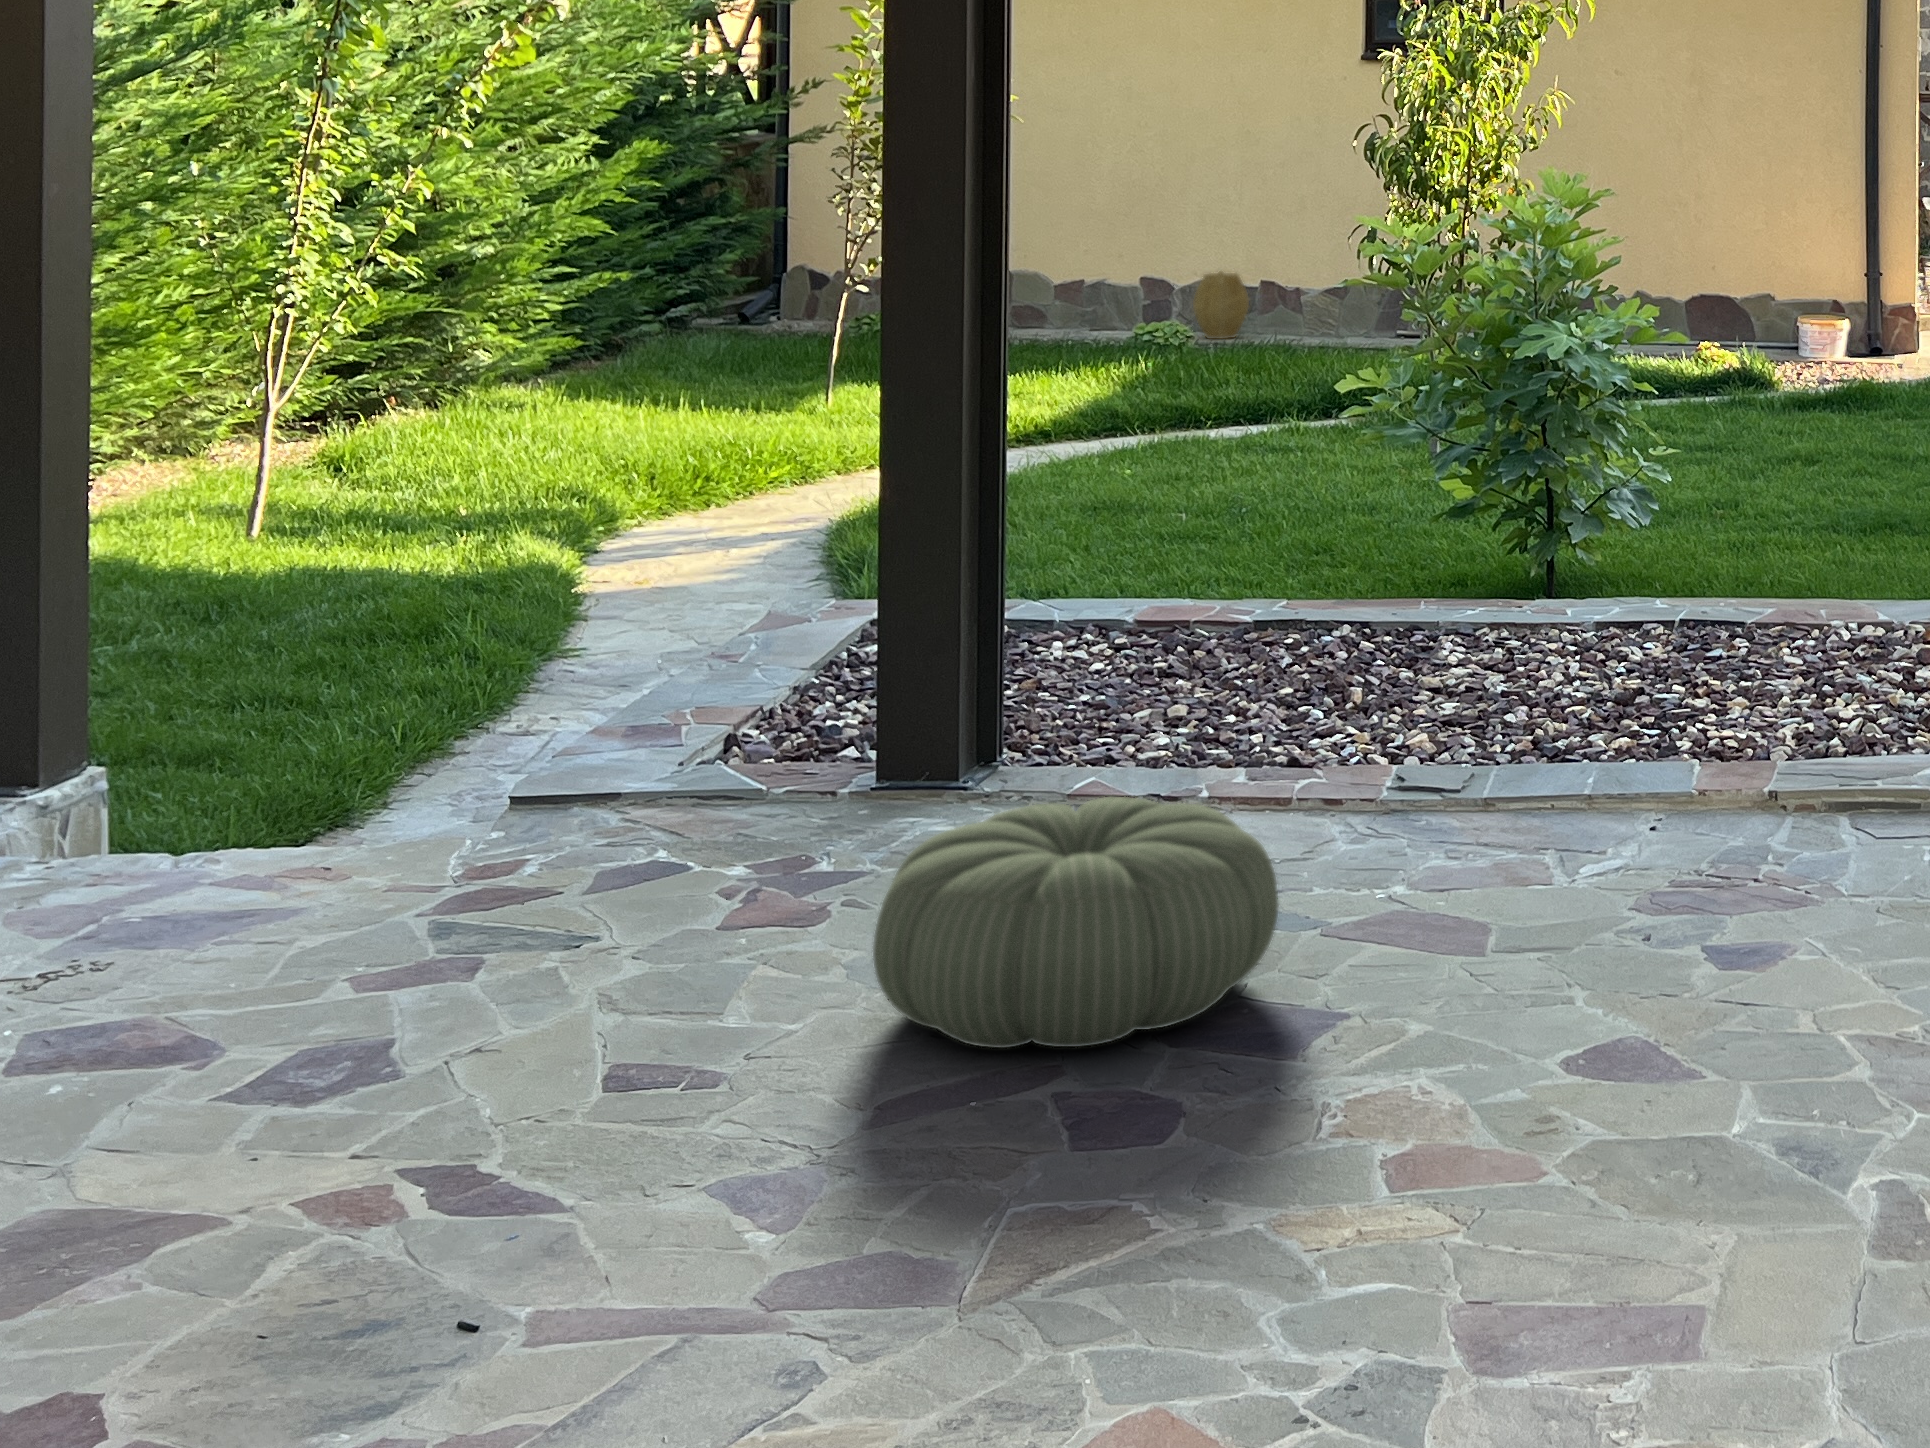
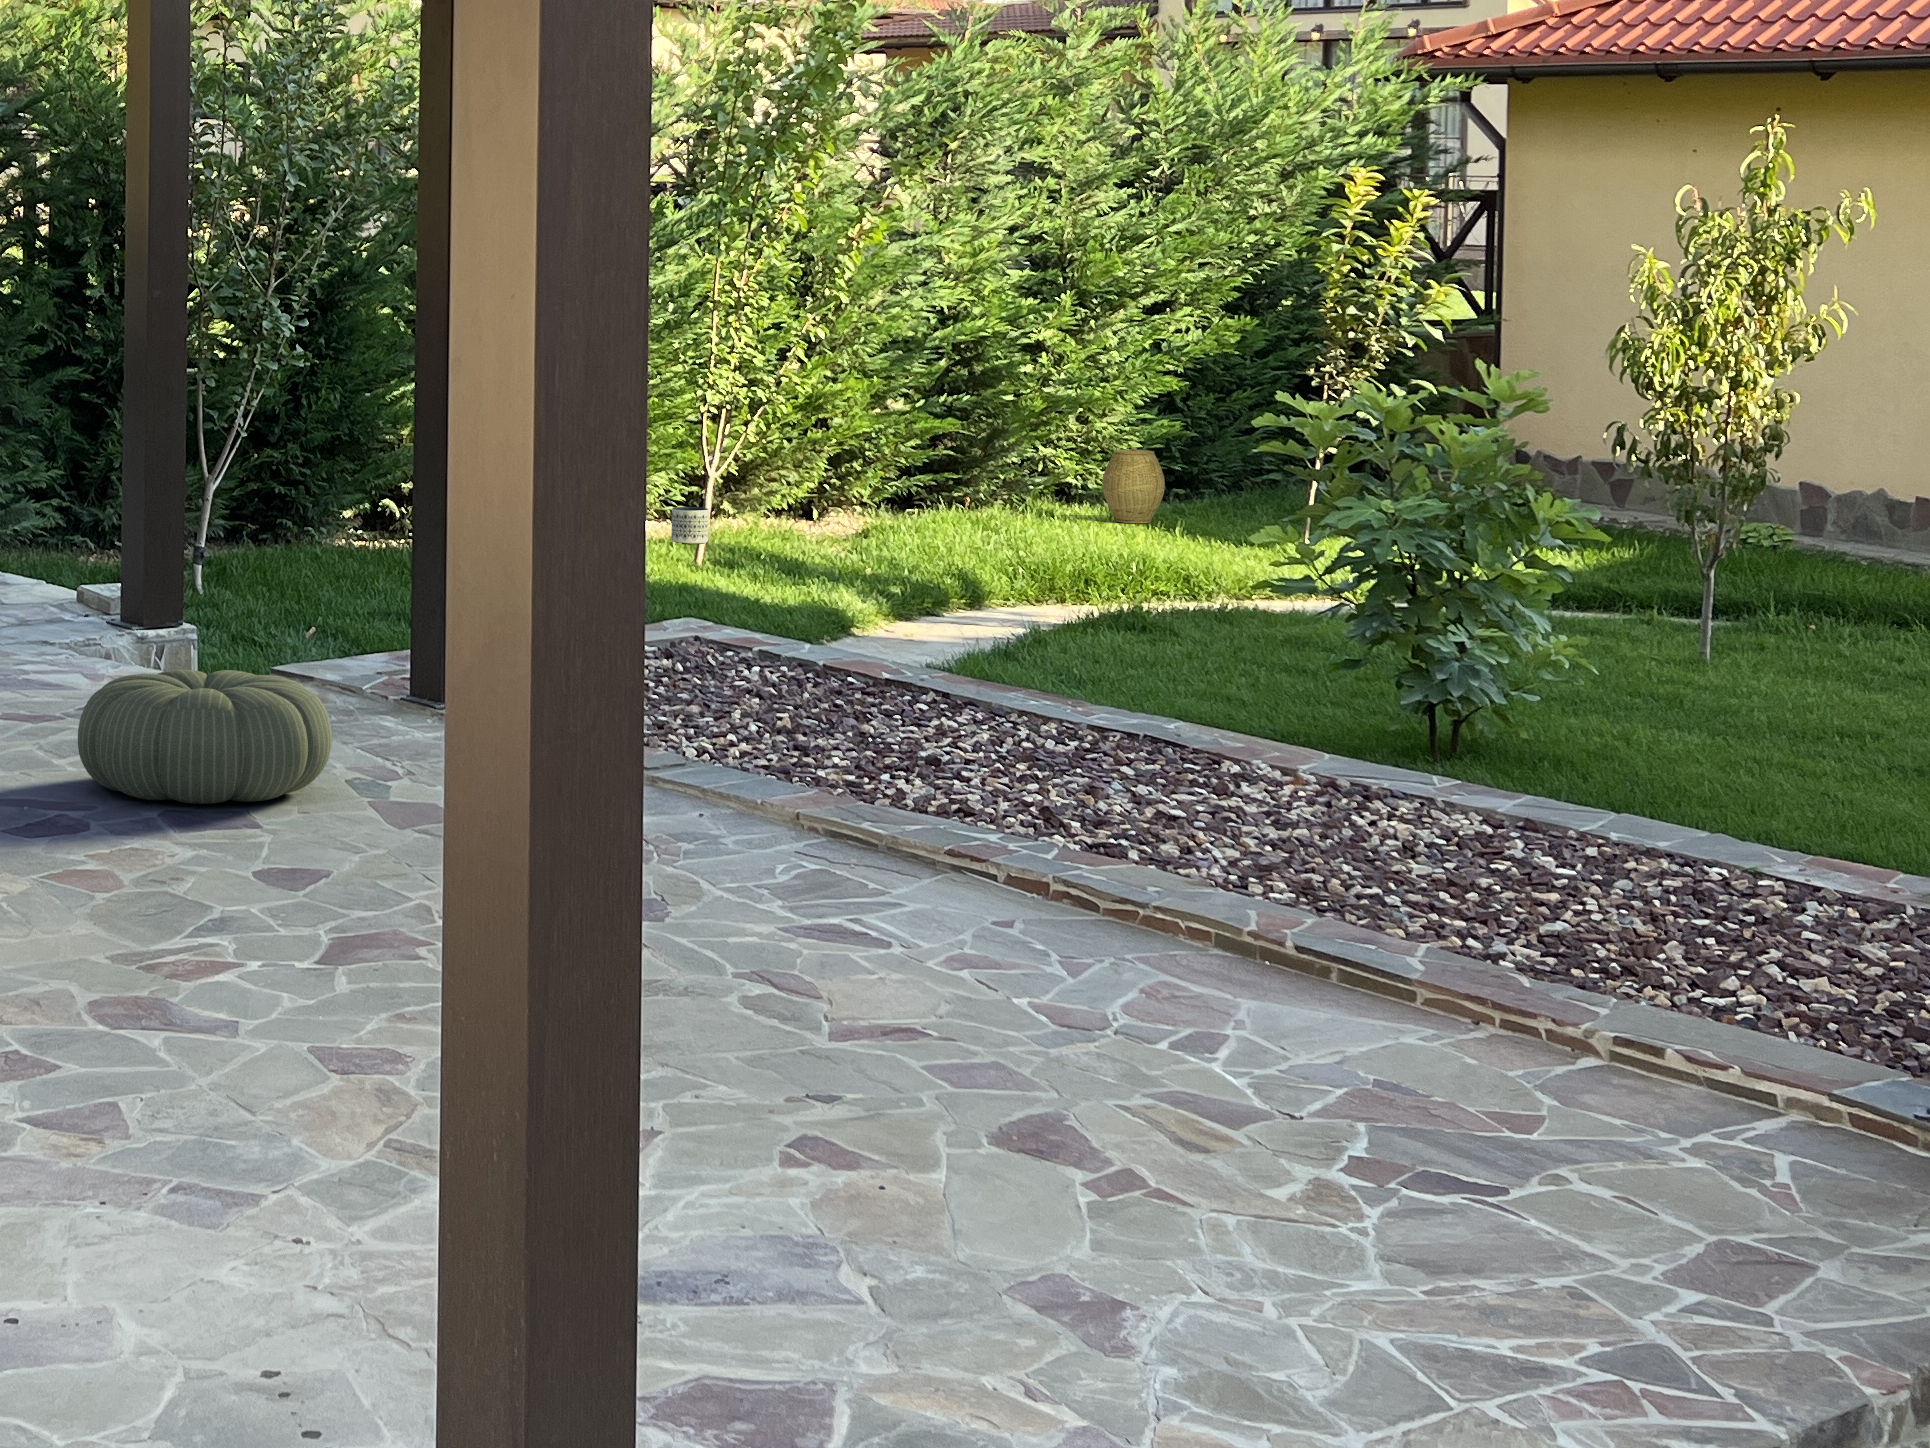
woven basket: present [1193,272,1249,339] -> present [1103,447,1165,523]
planter: none [140,443,197,492] -> present [671,507,709,544]

